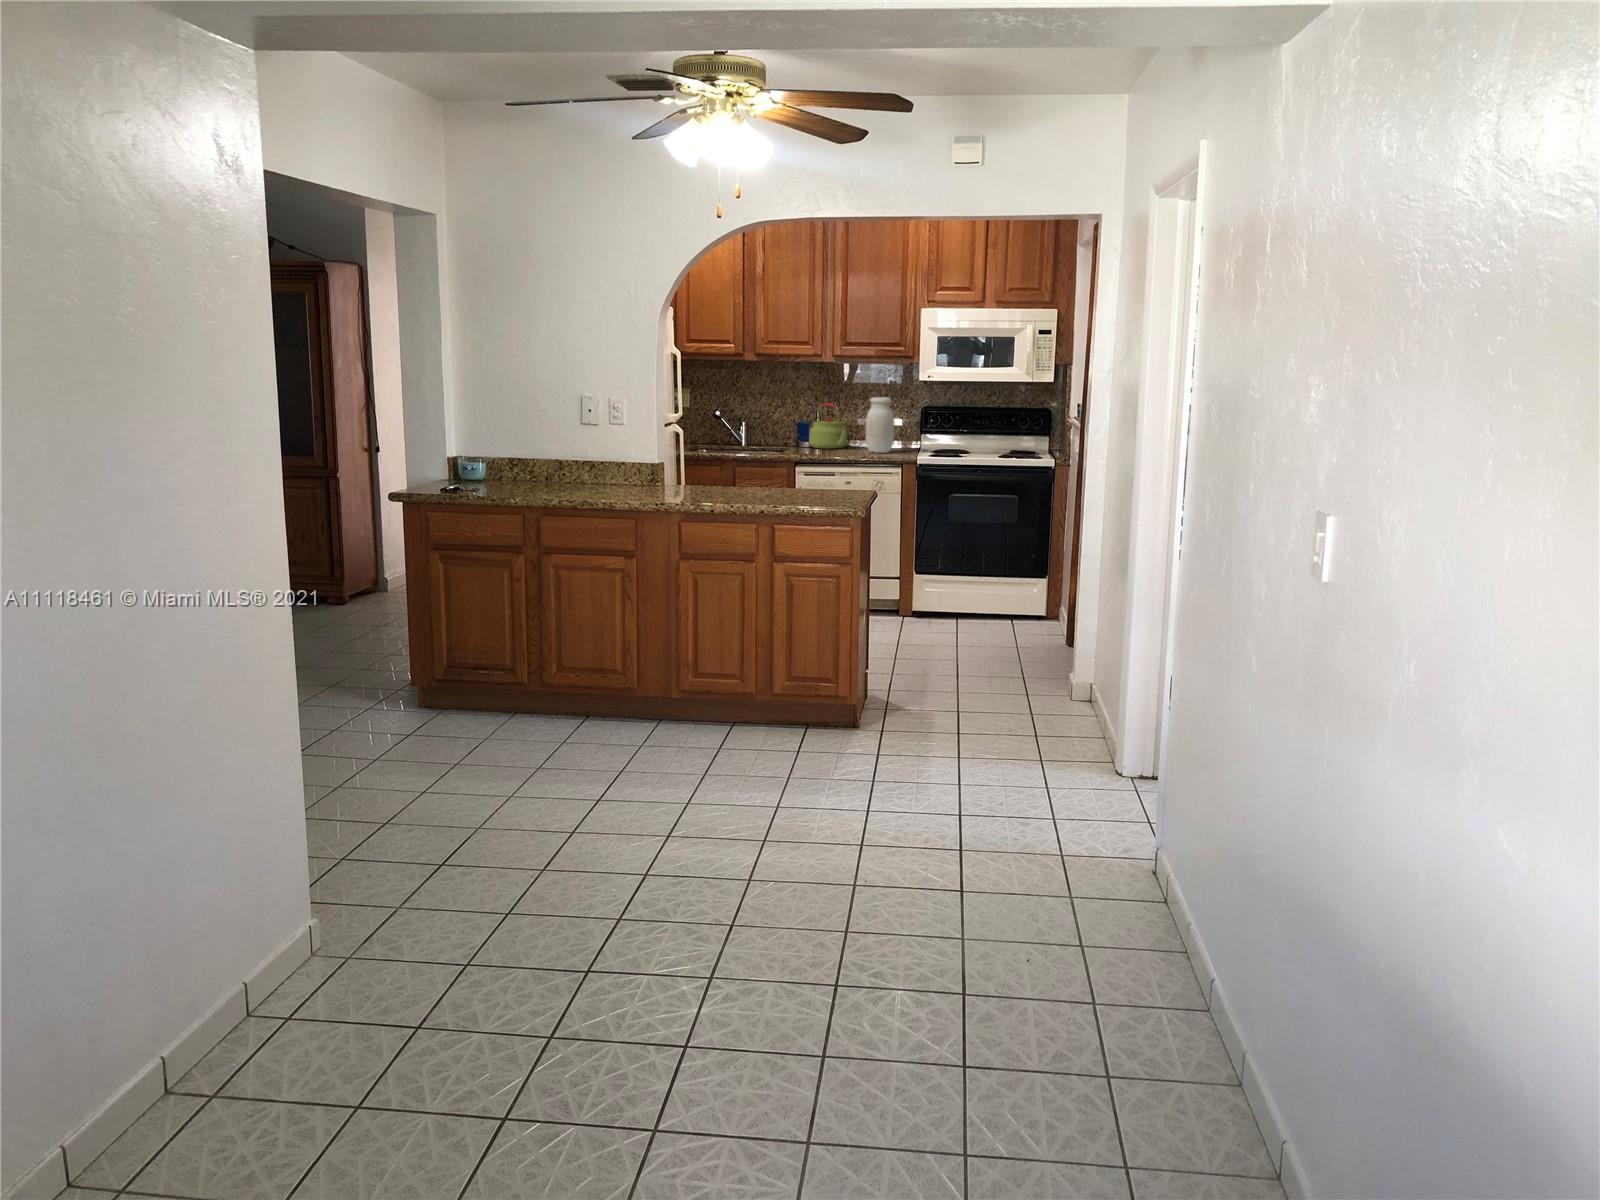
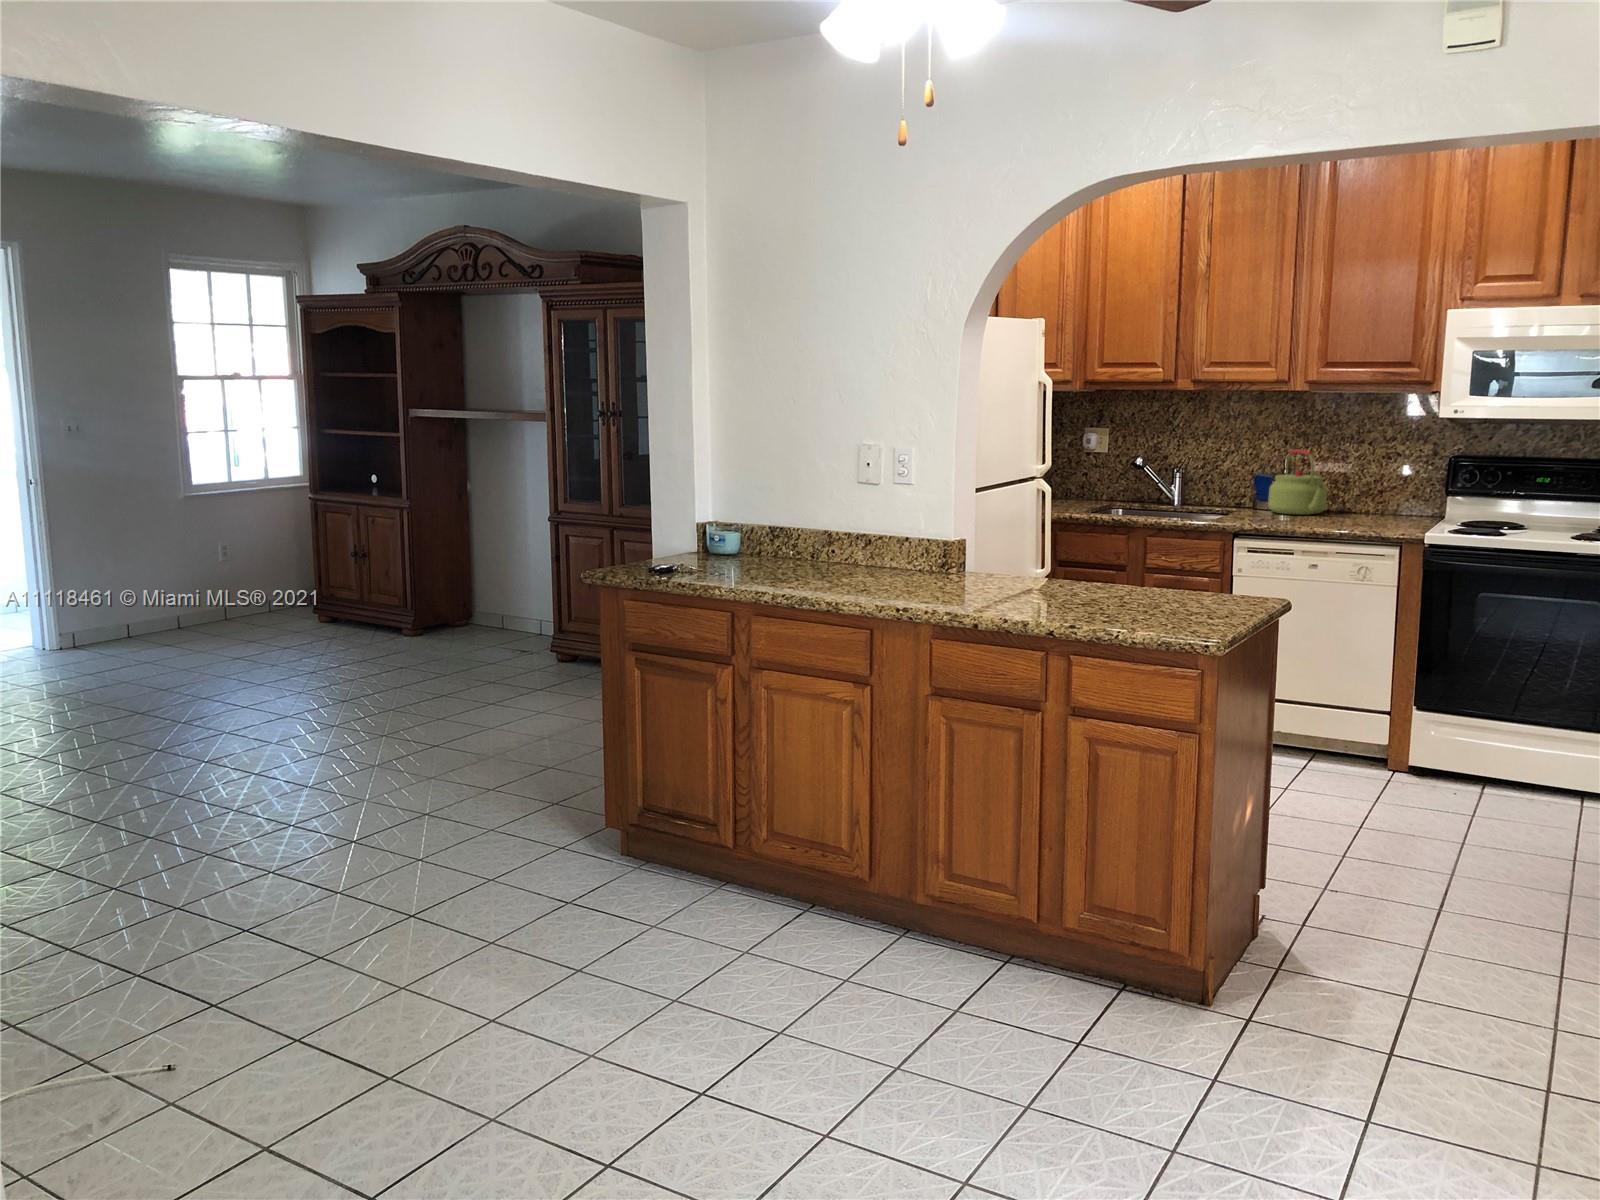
jar: present [866,397,895,453] -> none [1349,442,1396,524]

